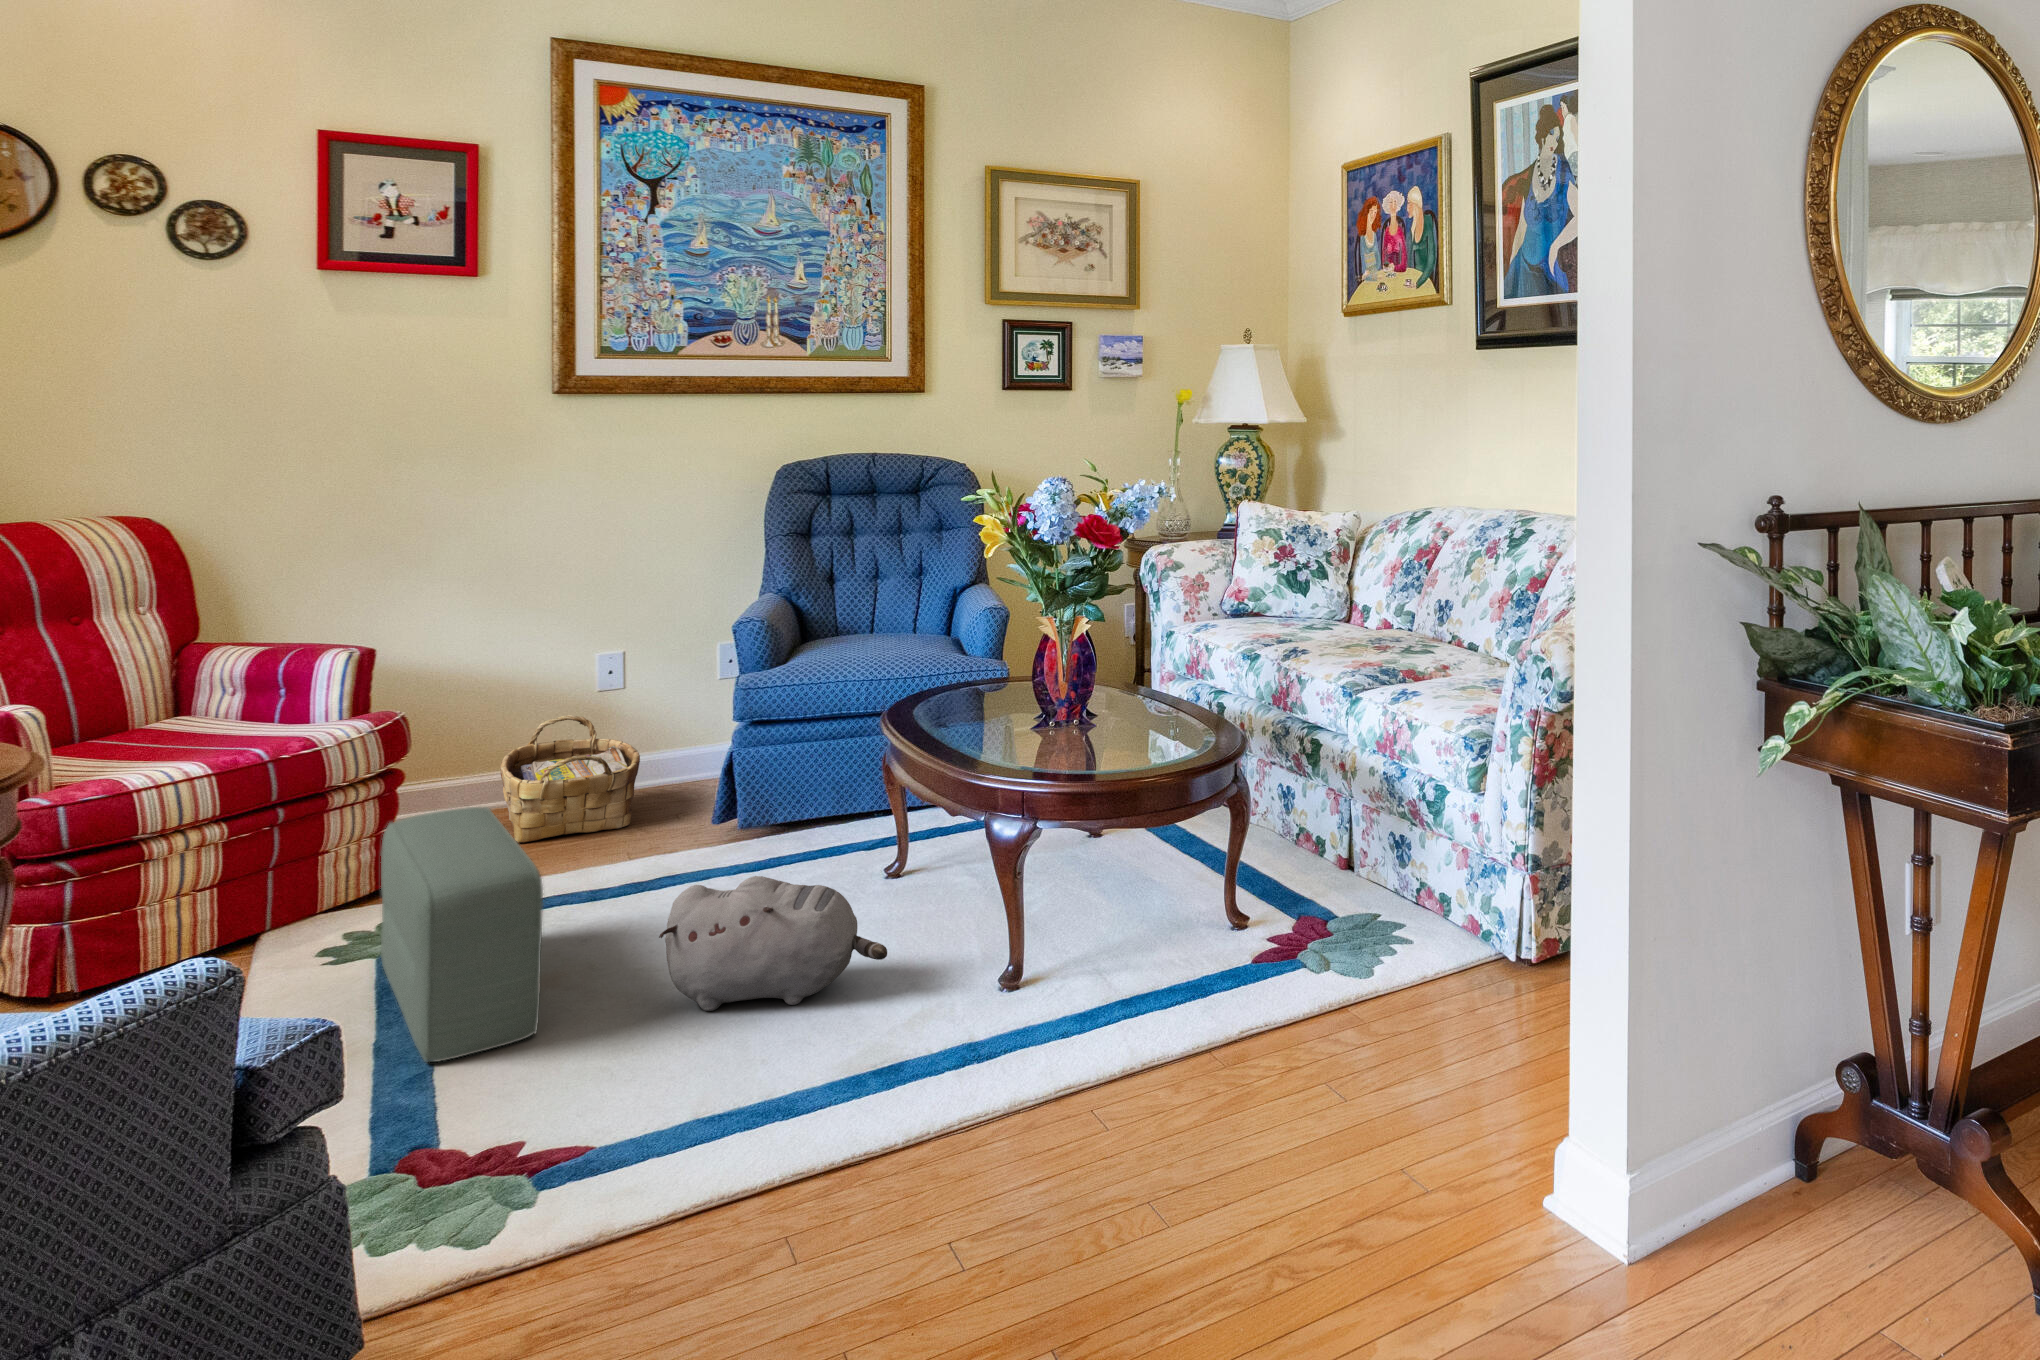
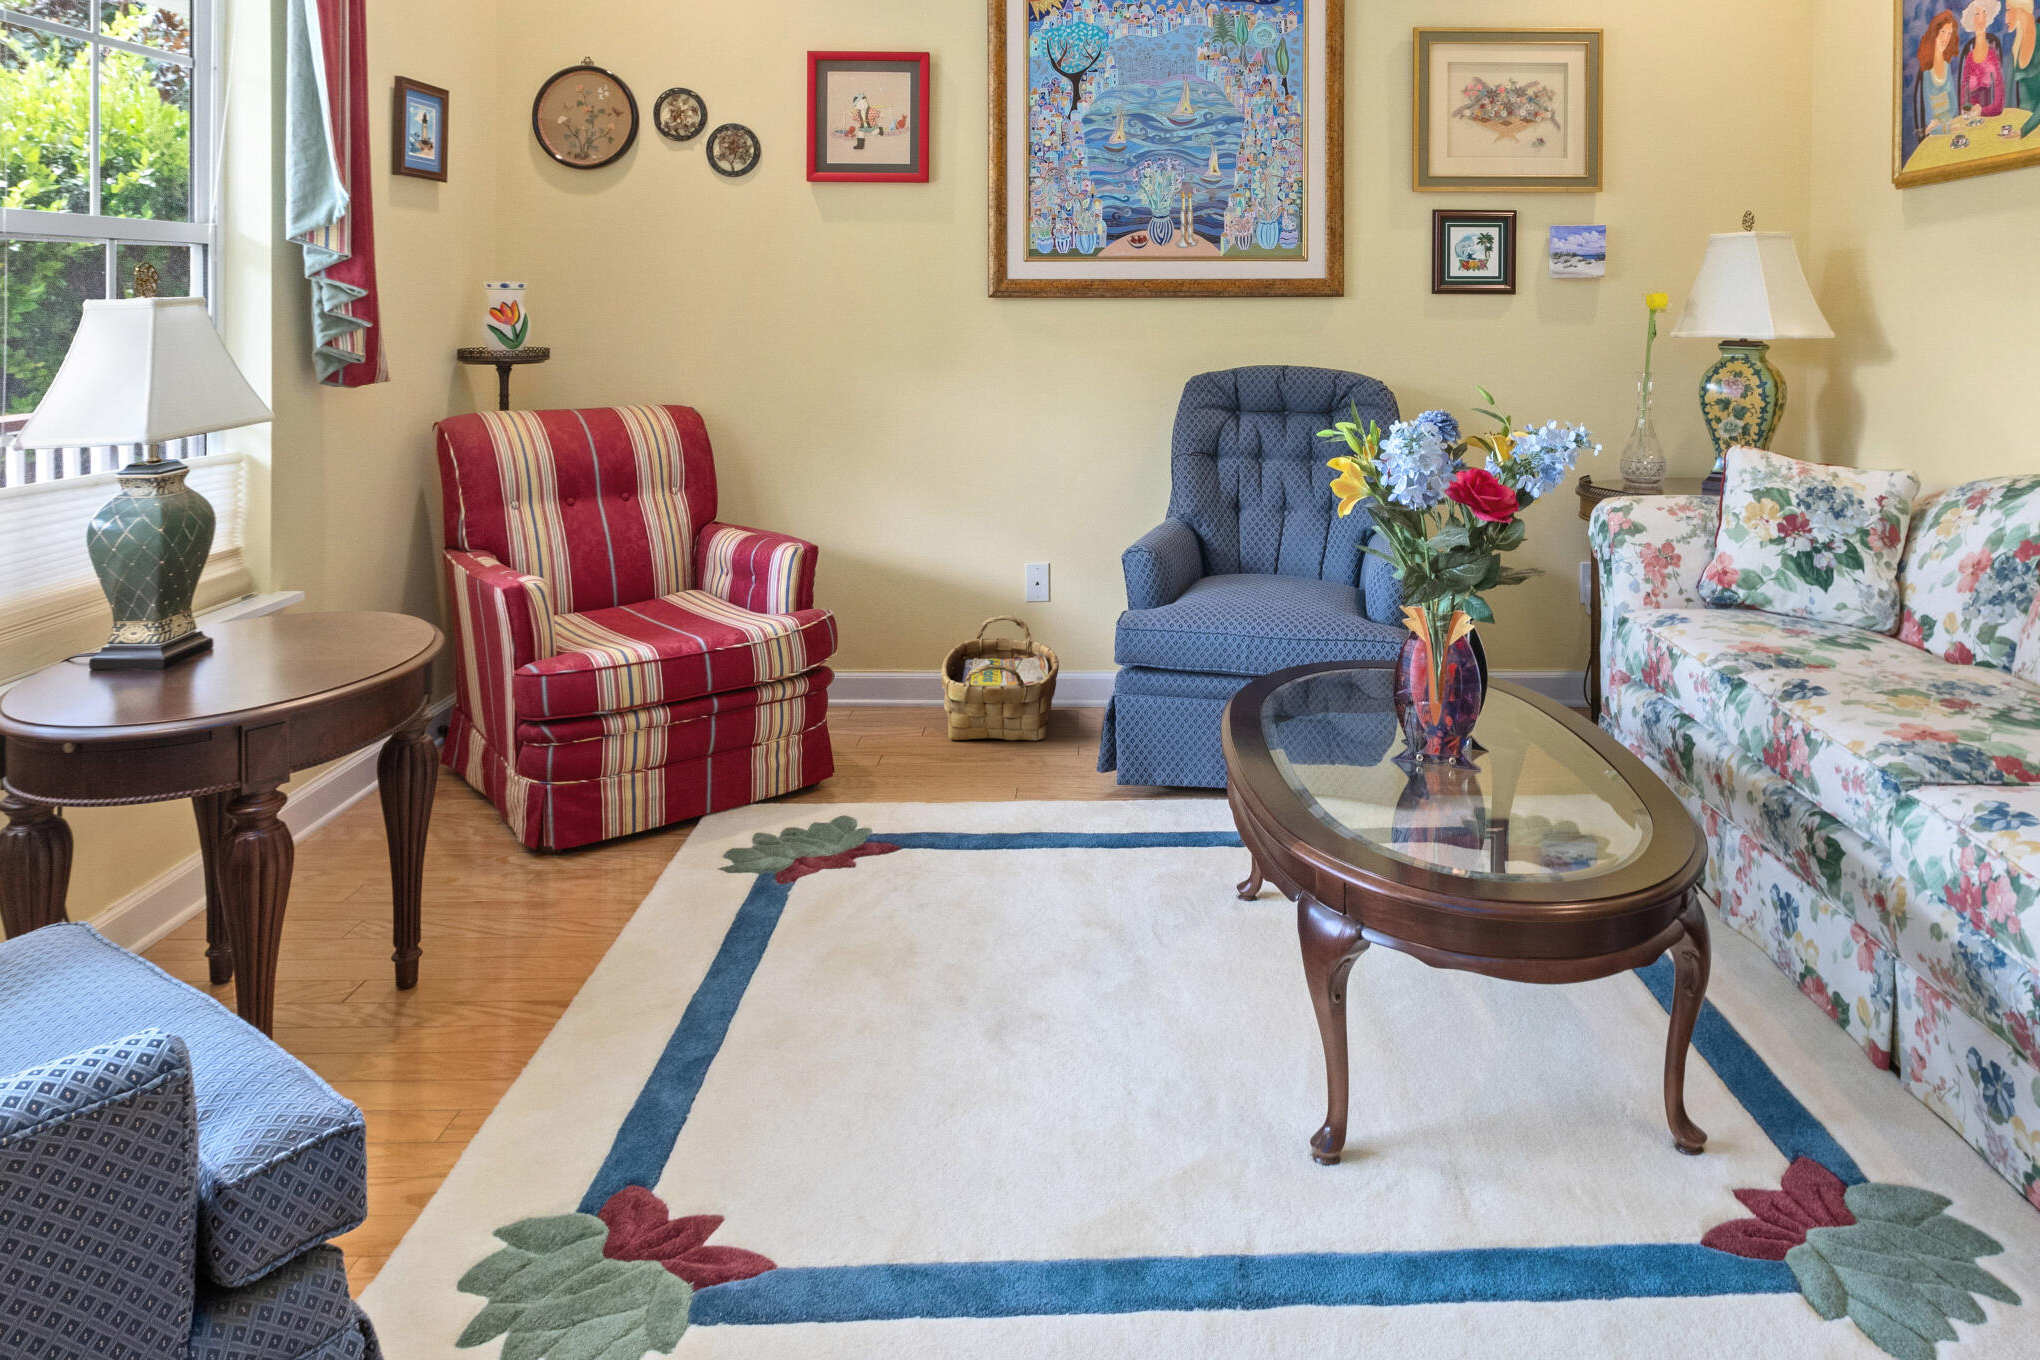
pouf: present [381,807,543,1062] -> none [697,730,850,1044]
plush toy: present [659,876,887,1011] -> none [923,897,1163,1088]

